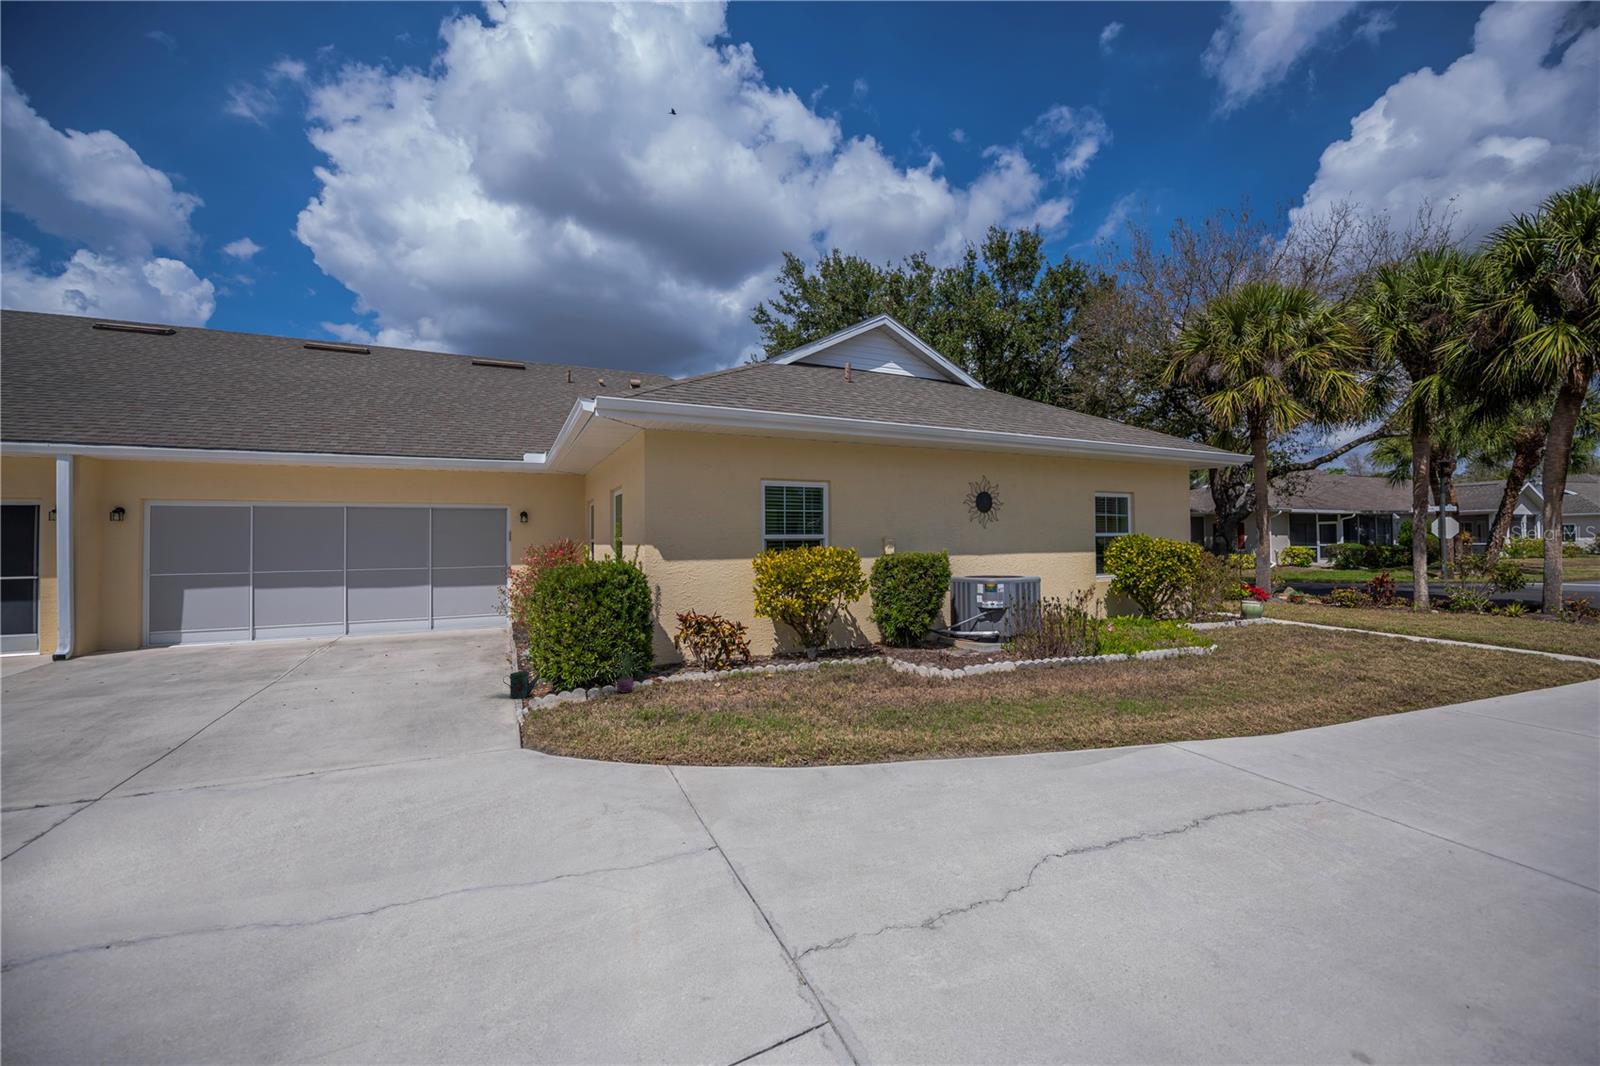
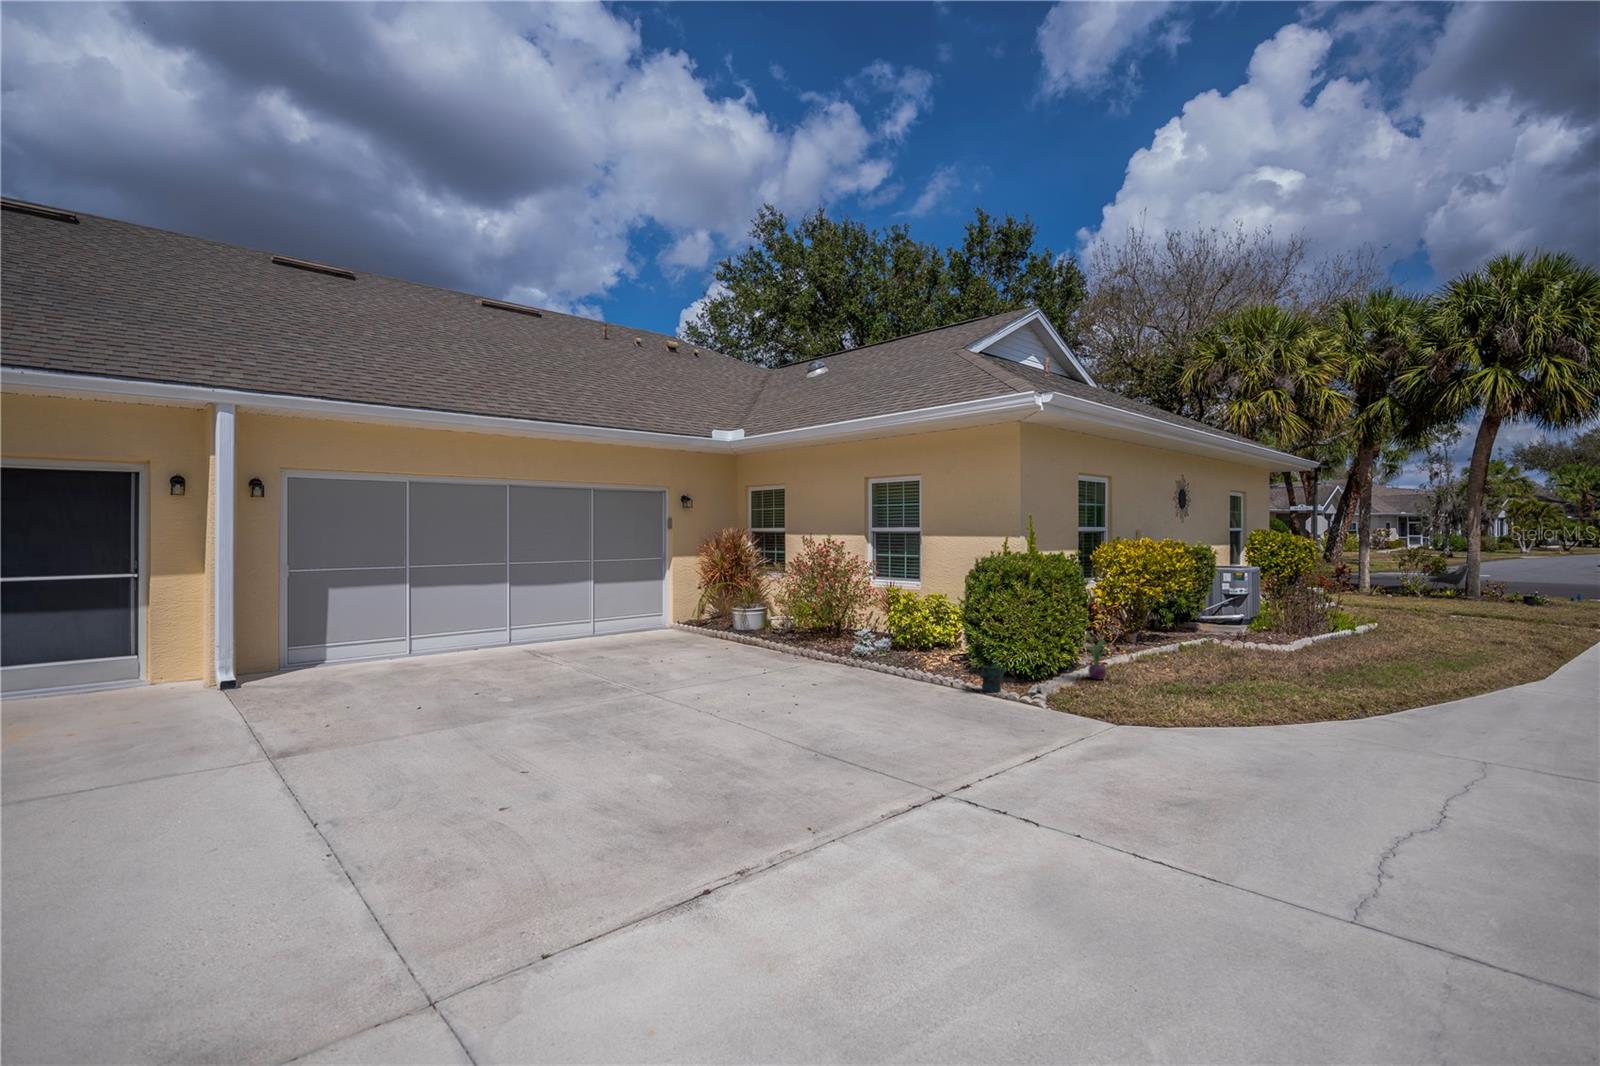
lounge chair: none [1444,575,1504,621] -> present [1426,564,1468,599]

